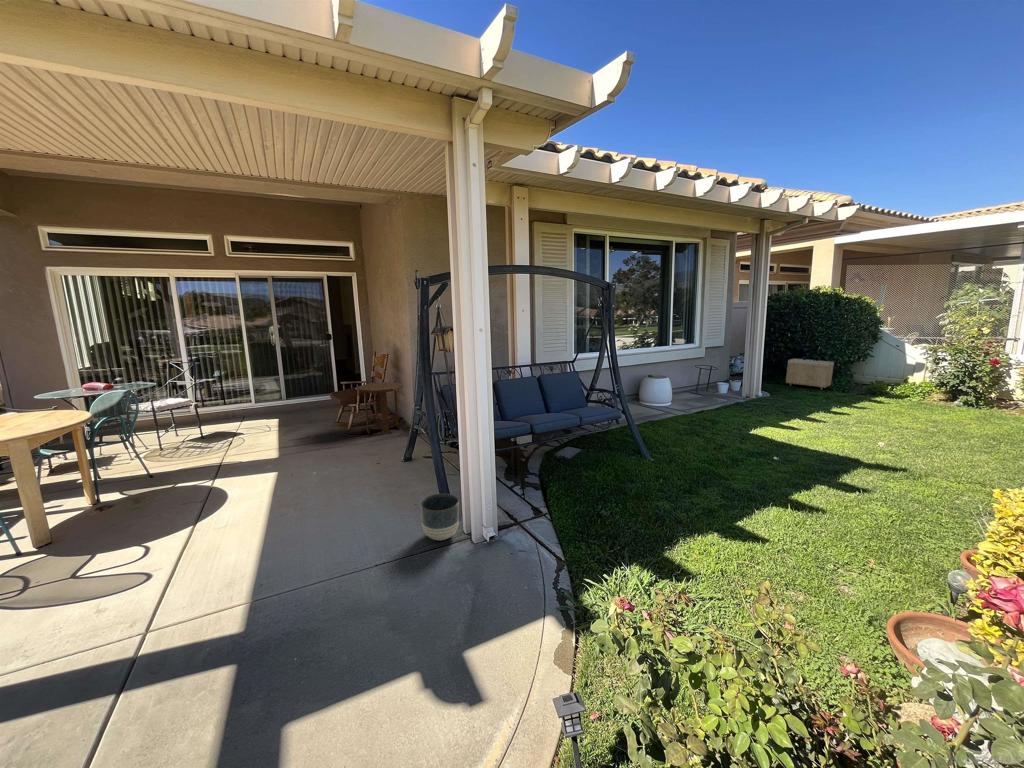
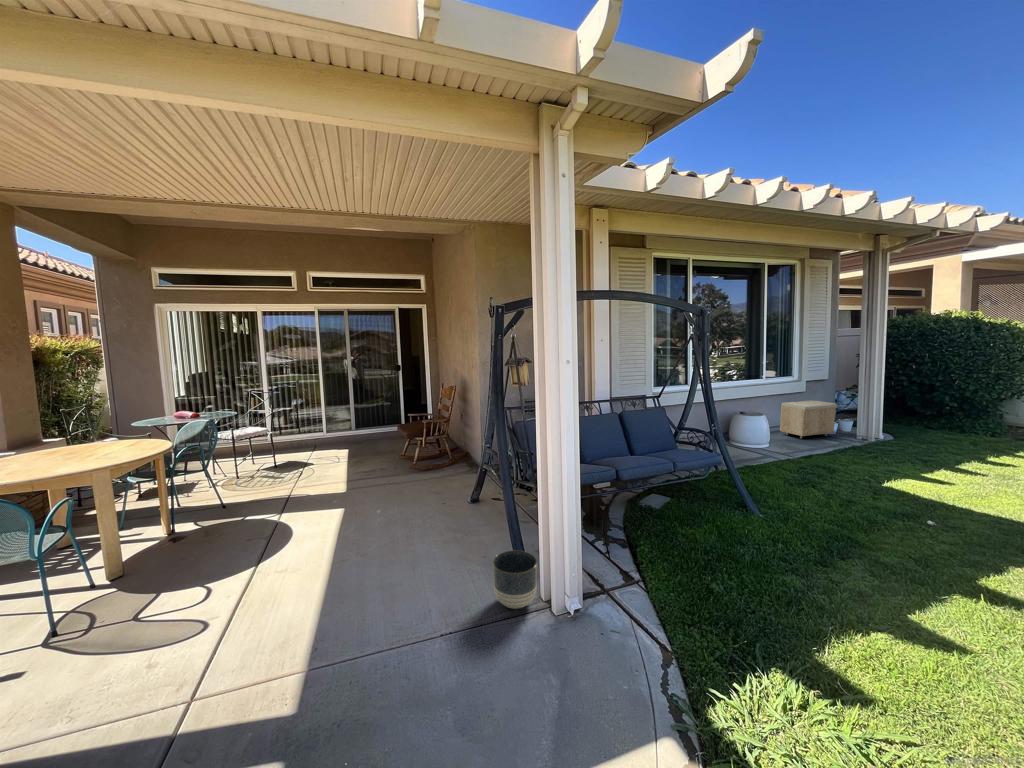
storage bench: present [786,359,834,390] -> present [780,400,837,439]
side table: present [357,382,403,435] -> none [425,416,472,472]

